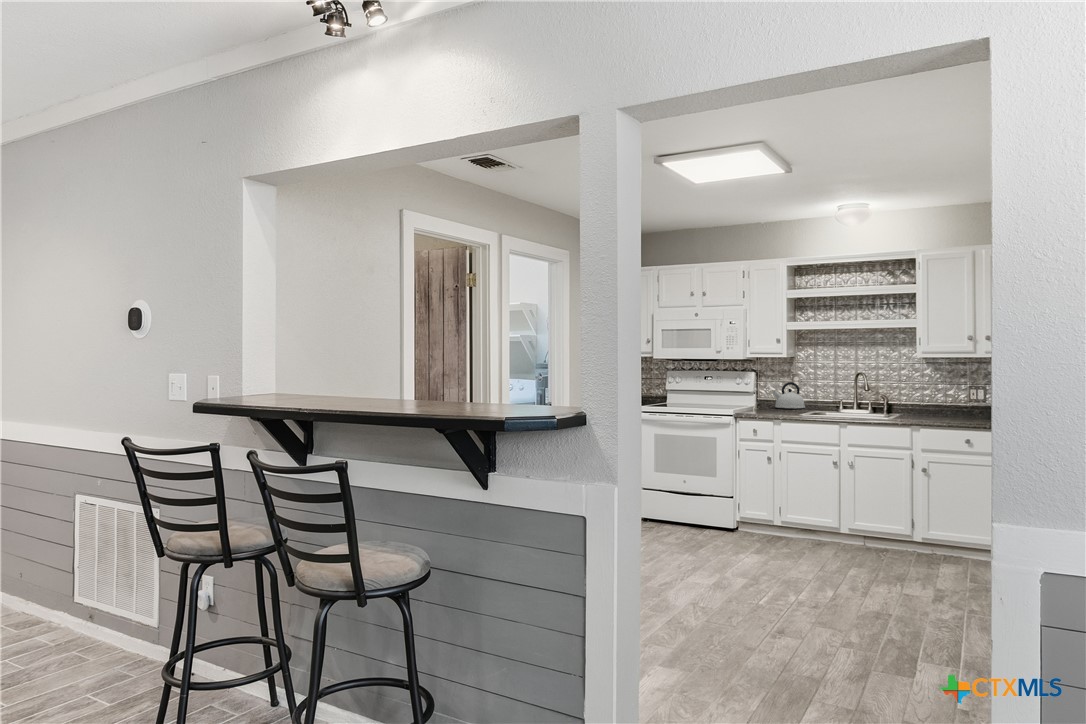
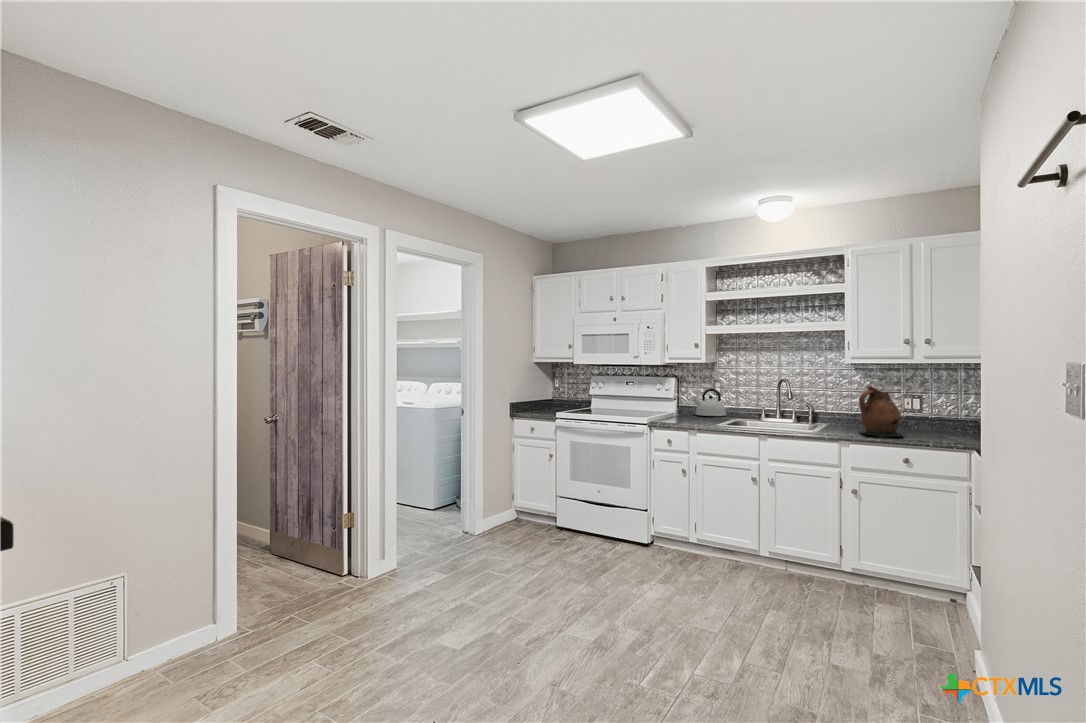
ceramic pitcher: none [927,378,967,422] -> present [859,386,903,436]

